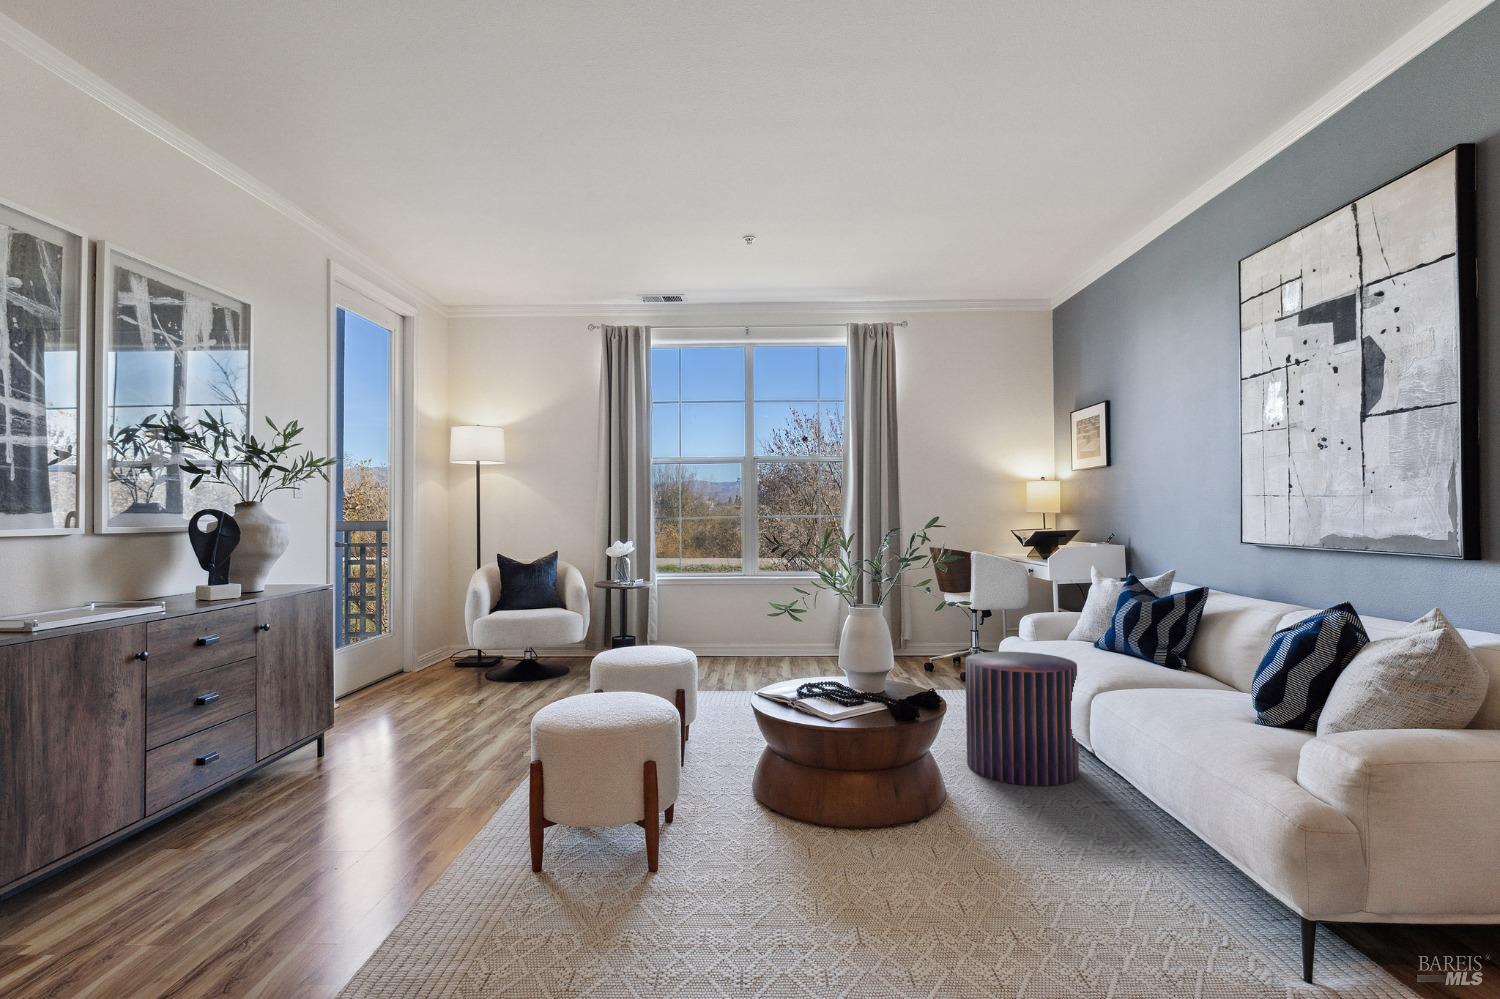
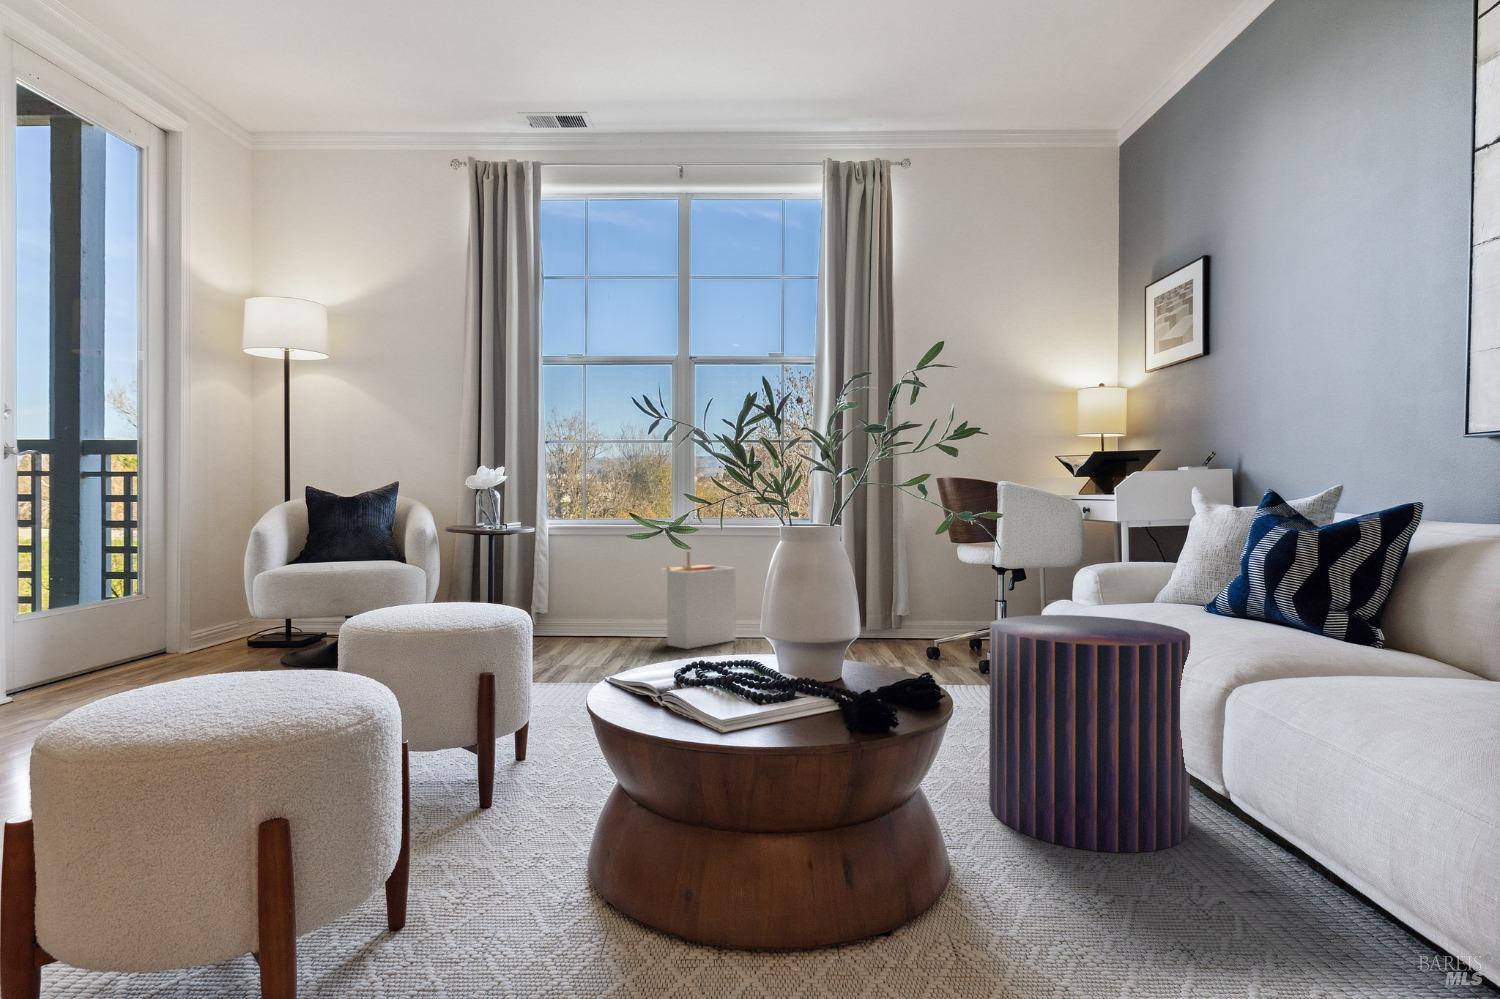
storage bin: none [736,593,790,666] -> present [659,552,735,649]

